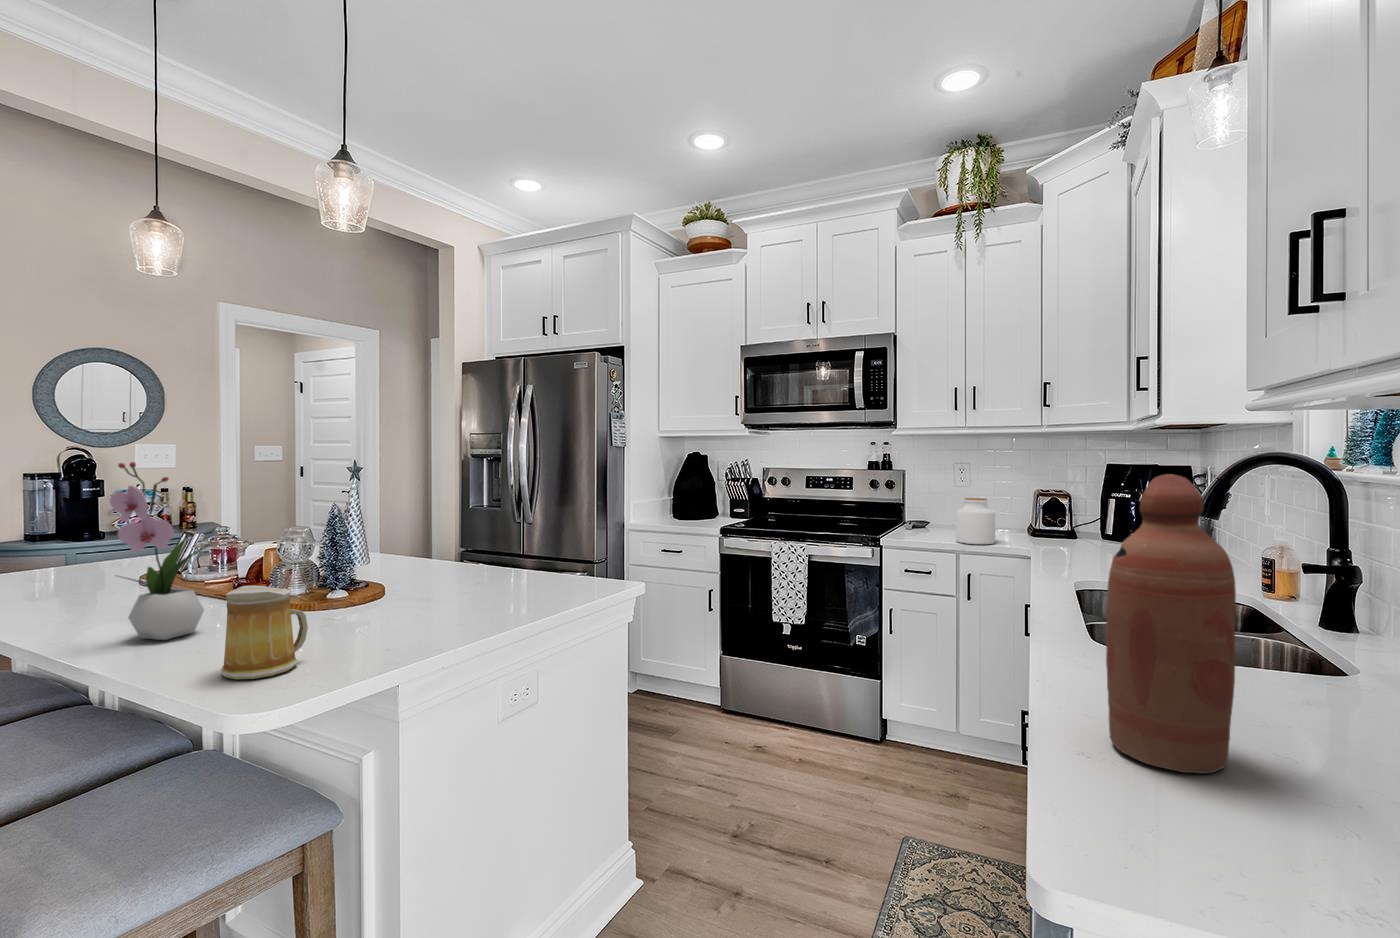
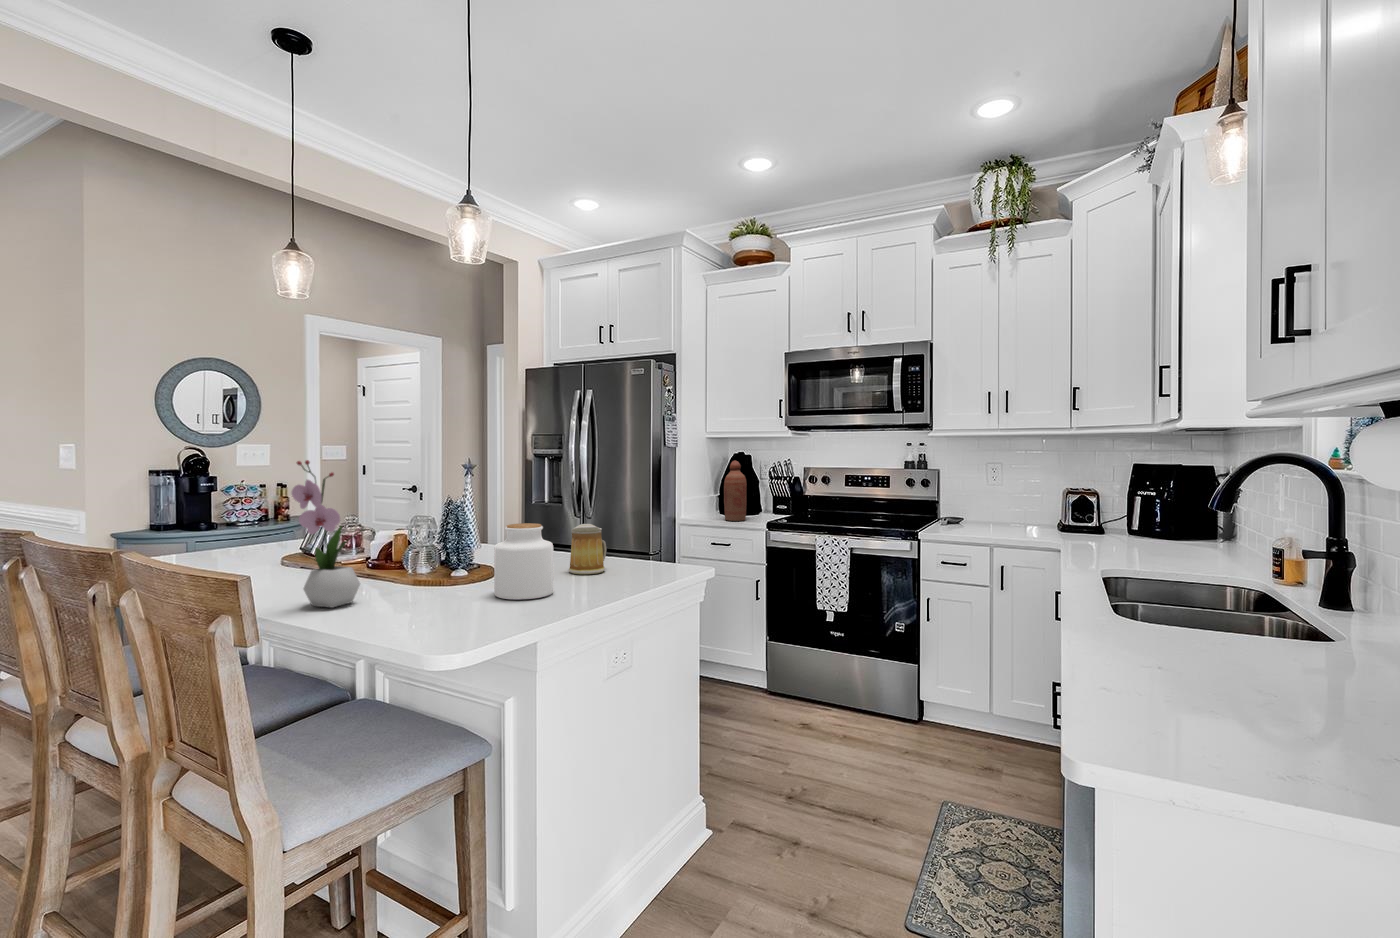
bottle: present [1106,474,1236,773] -> present [724,460,747,521]
jar: present [956,498,995,544] -> present [494,523,554,599]
mug: present [221,586,308,679] -> present [568,524,606,574]

